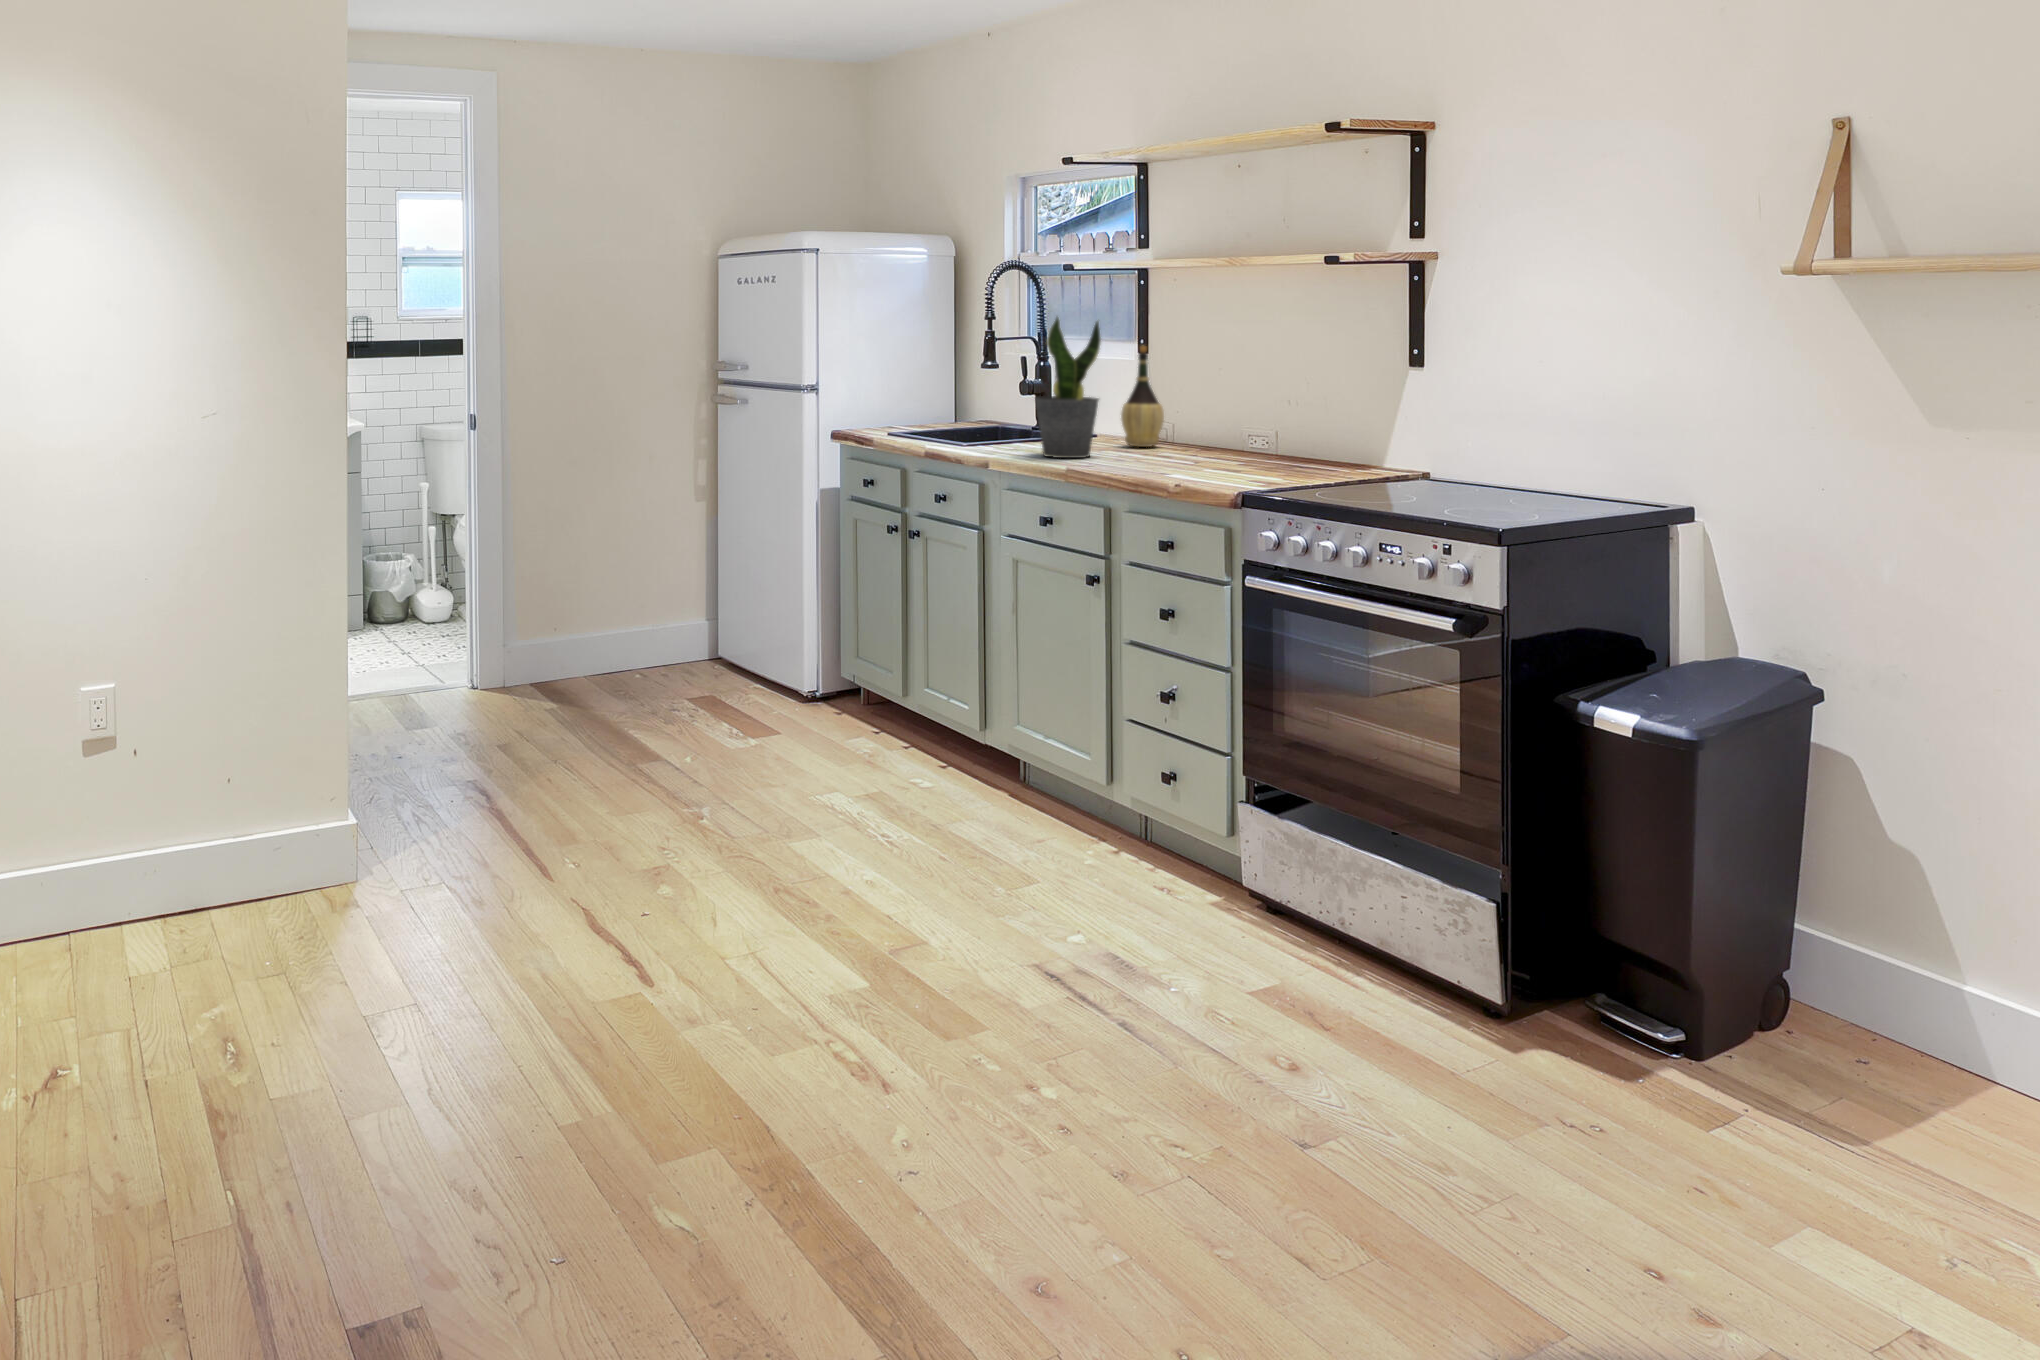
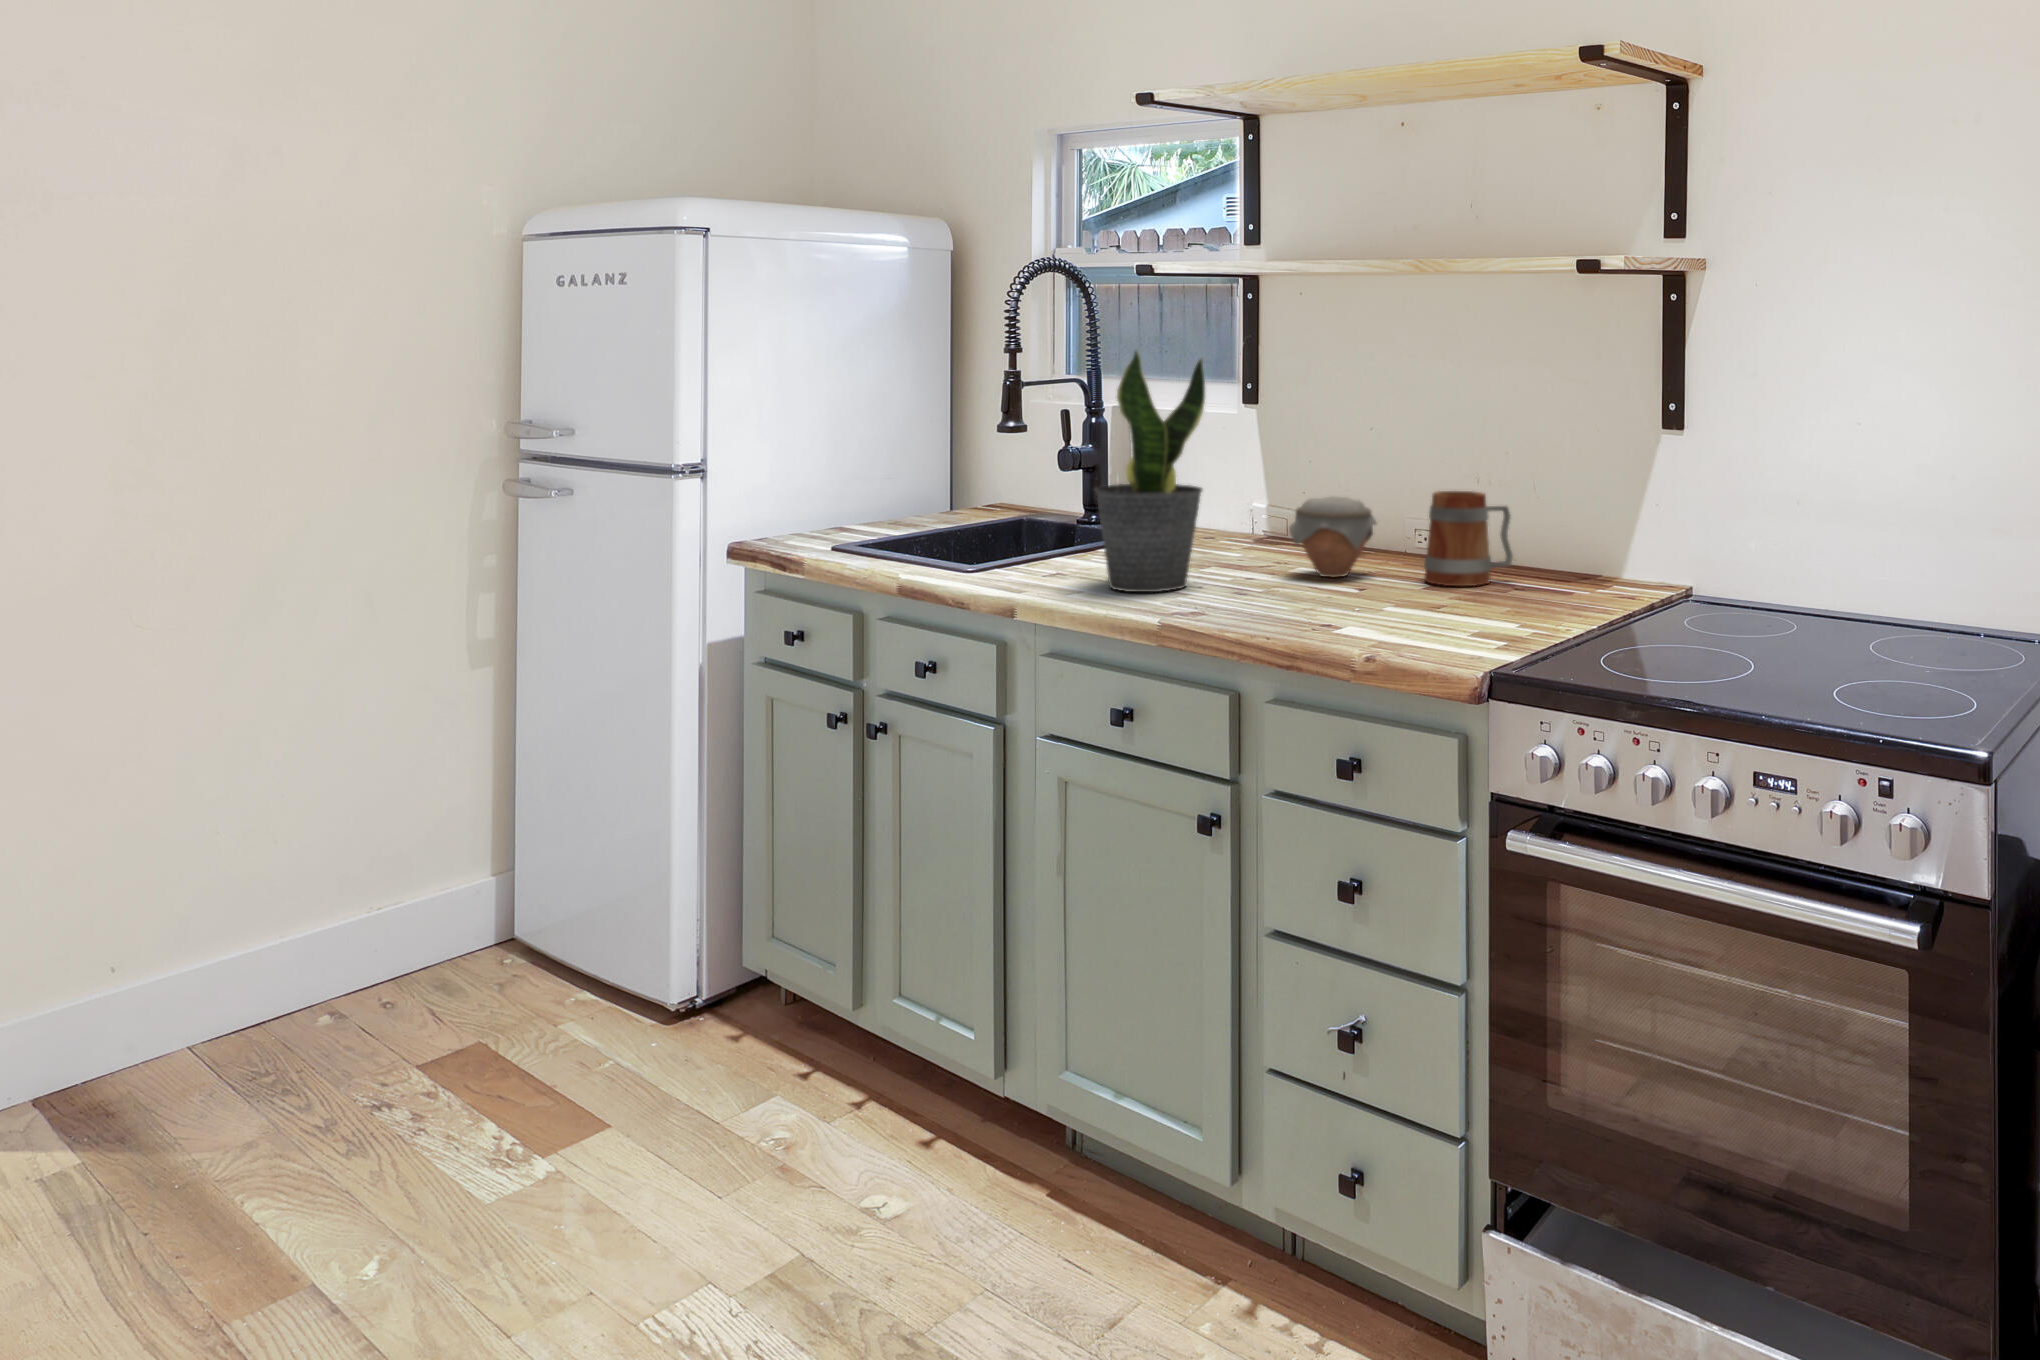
wine bottle: present [1121,346,1164,447] -> none [1225,398,1289,557]
mug: none [1243,404,1306,463] -> present [1424,491,1513,586]
jar: none [1156,407,1215,457] -> present [1289,496,1377,577]

